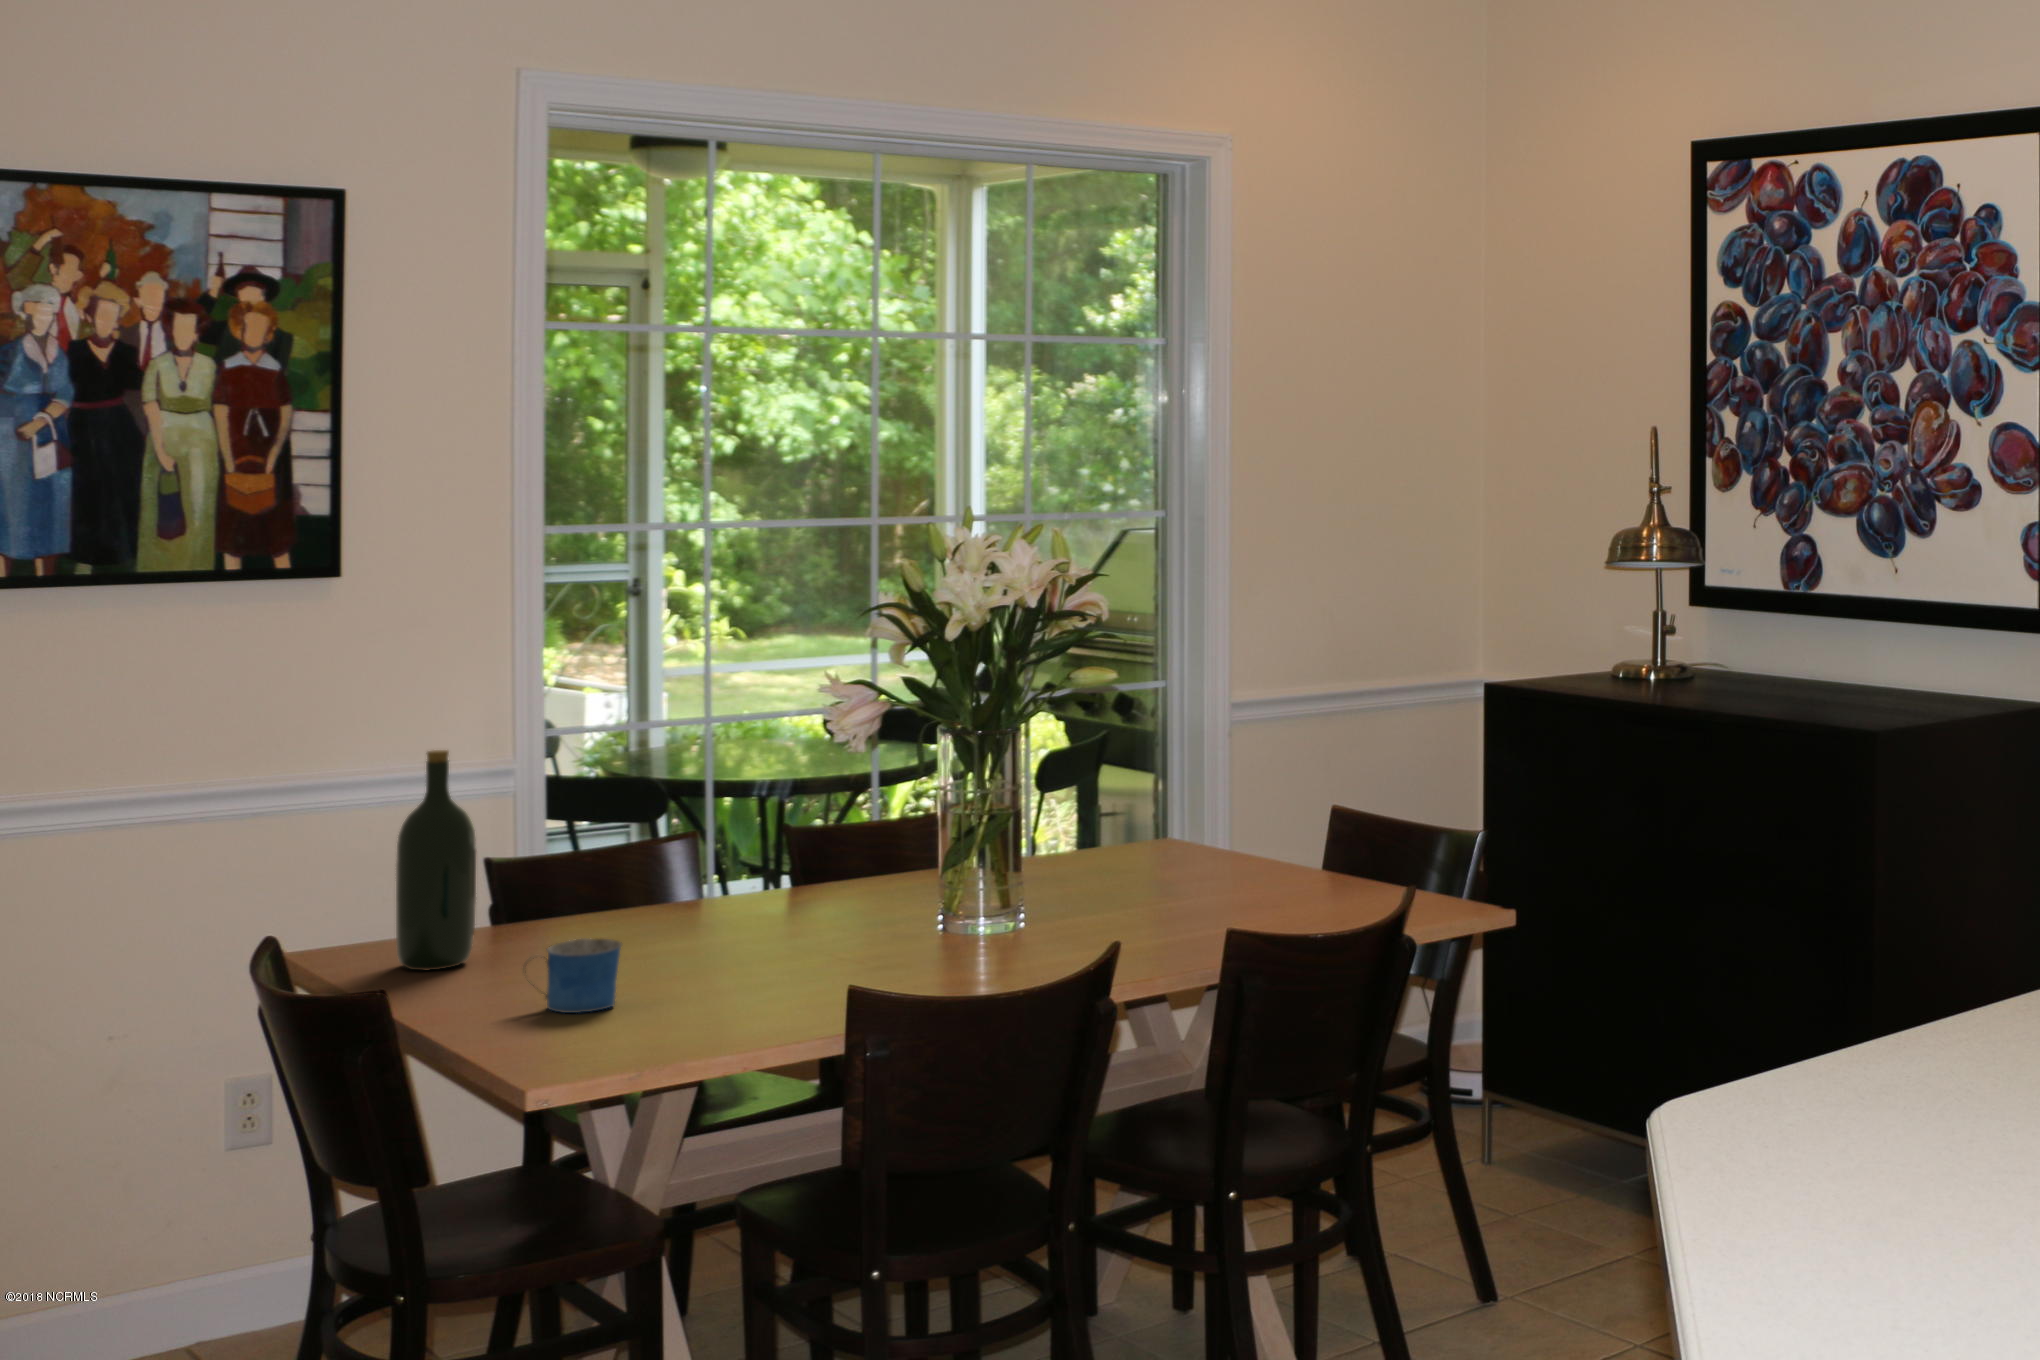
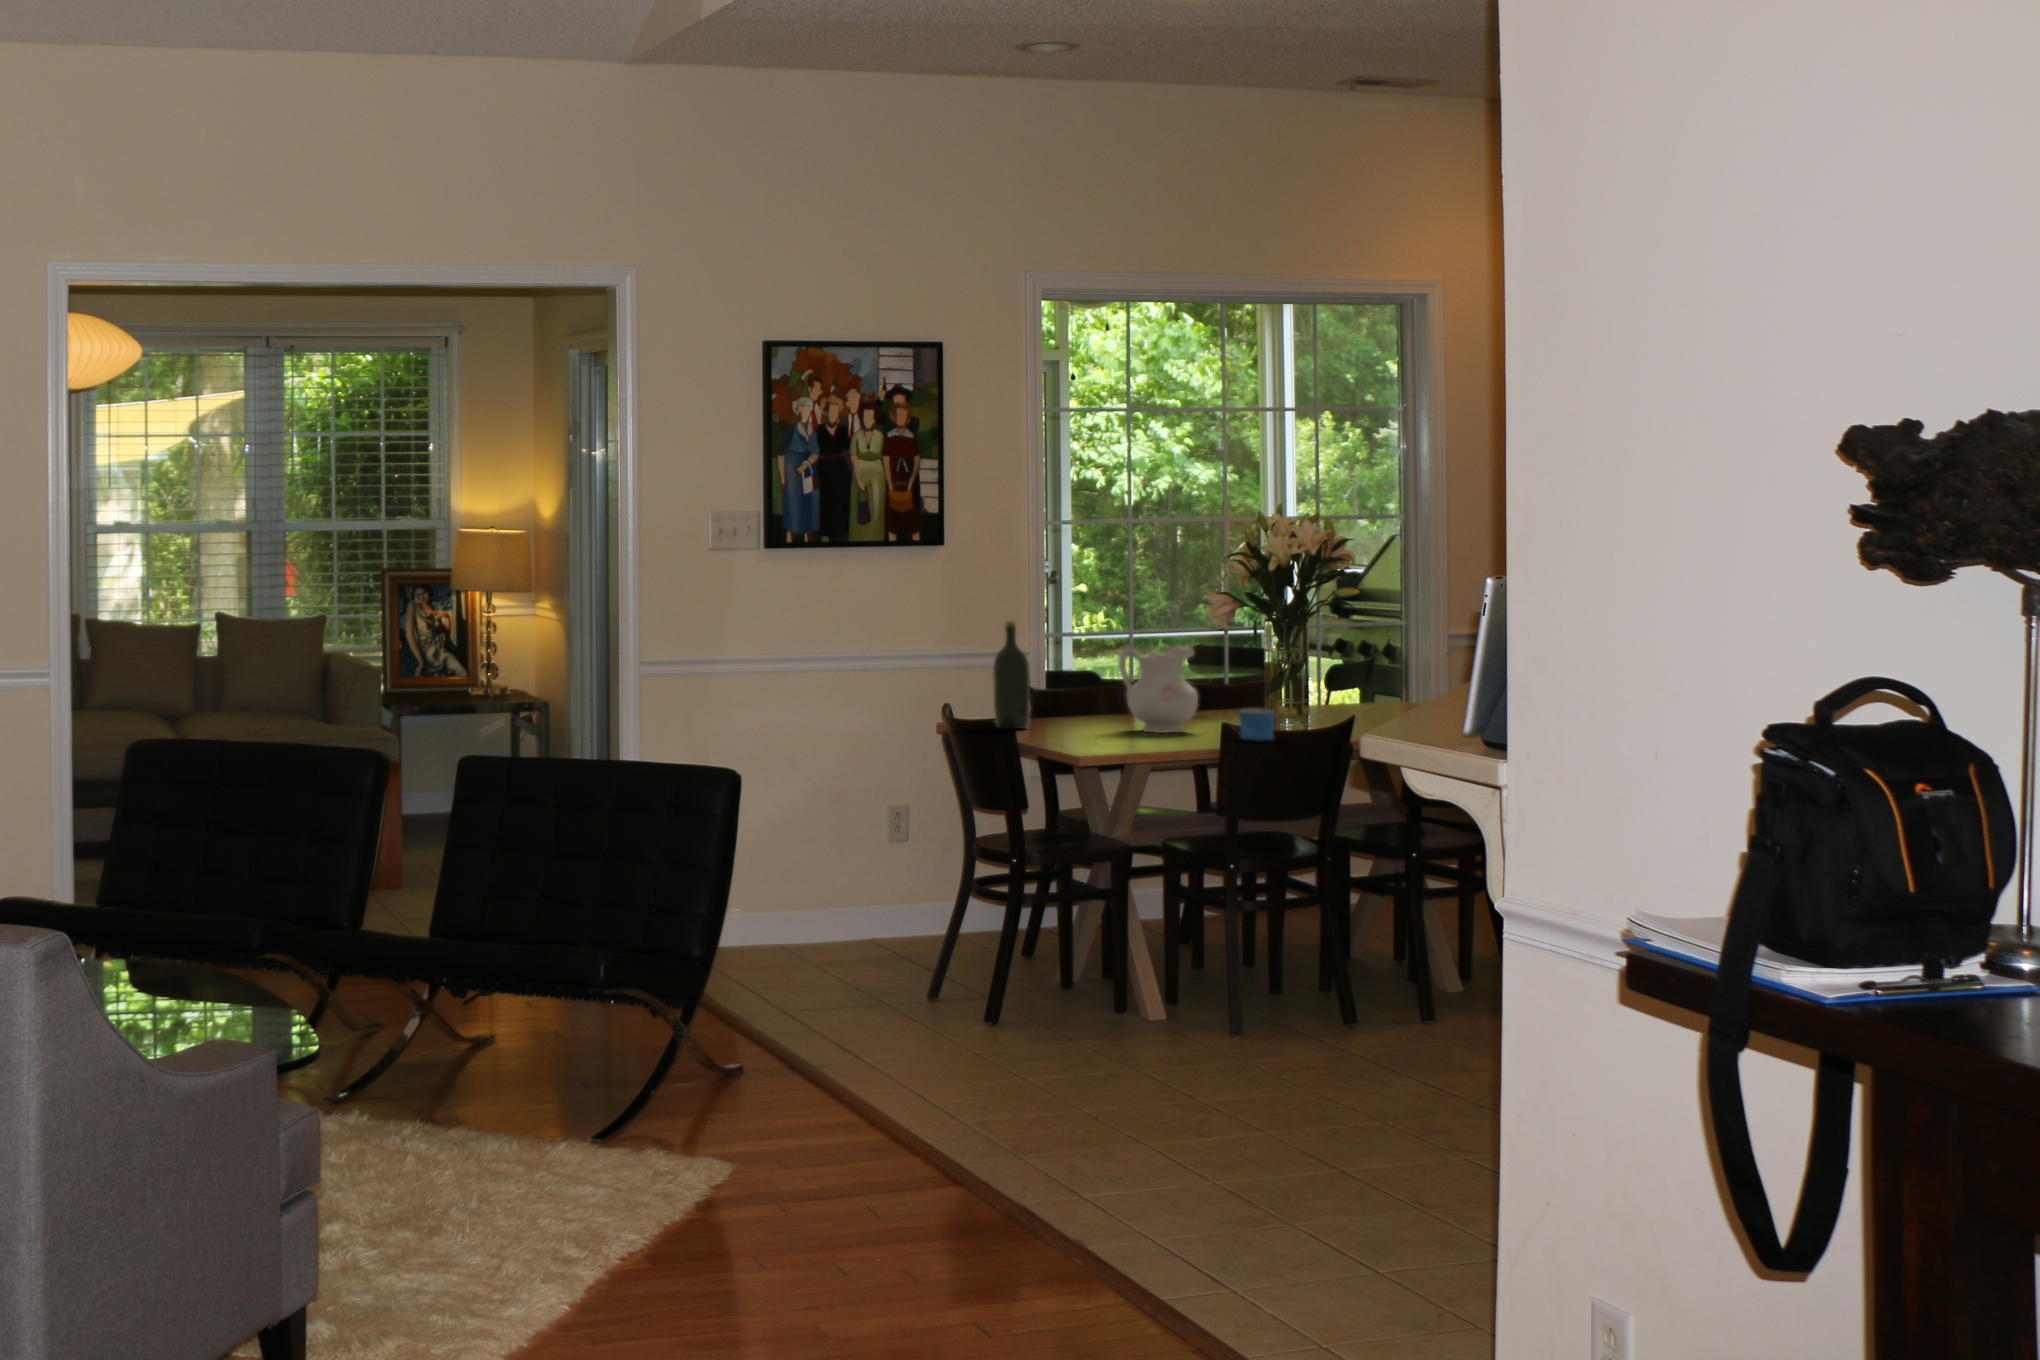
ceramic pitcher: none [659,775,810,950] -> present [1118,644,1198,733]
mug: present [524,938,622,1013] -> present [1232,709,1274,741]

